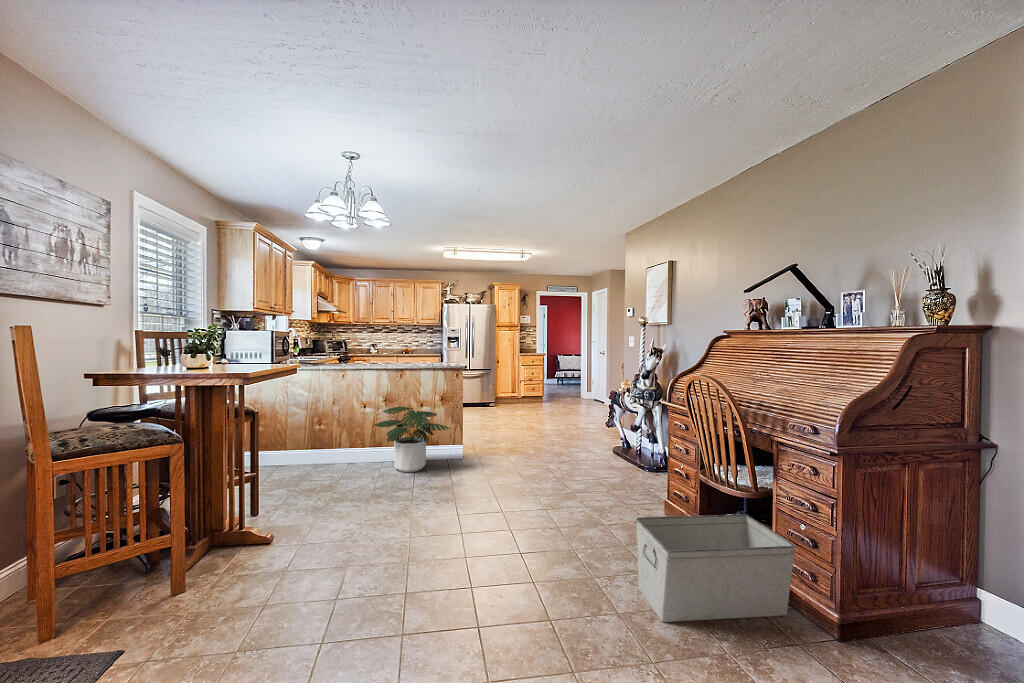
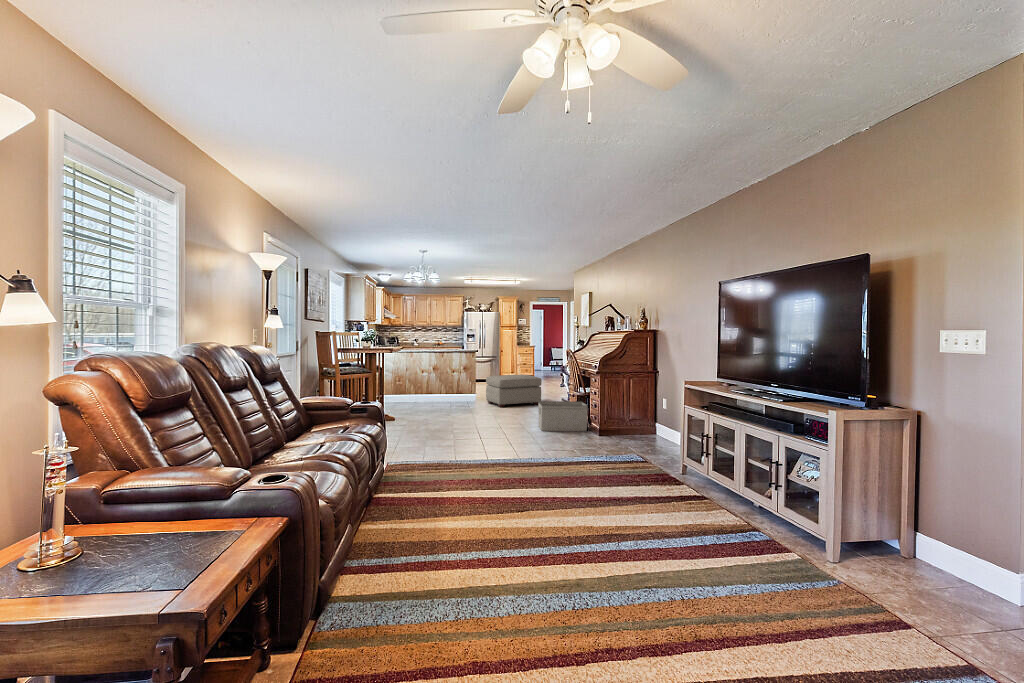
potted plant: present [375,407,450,472] -> none [429,372,469,404]
ottoman: none [483,412,589,483] -> present [486,375,542,407]

